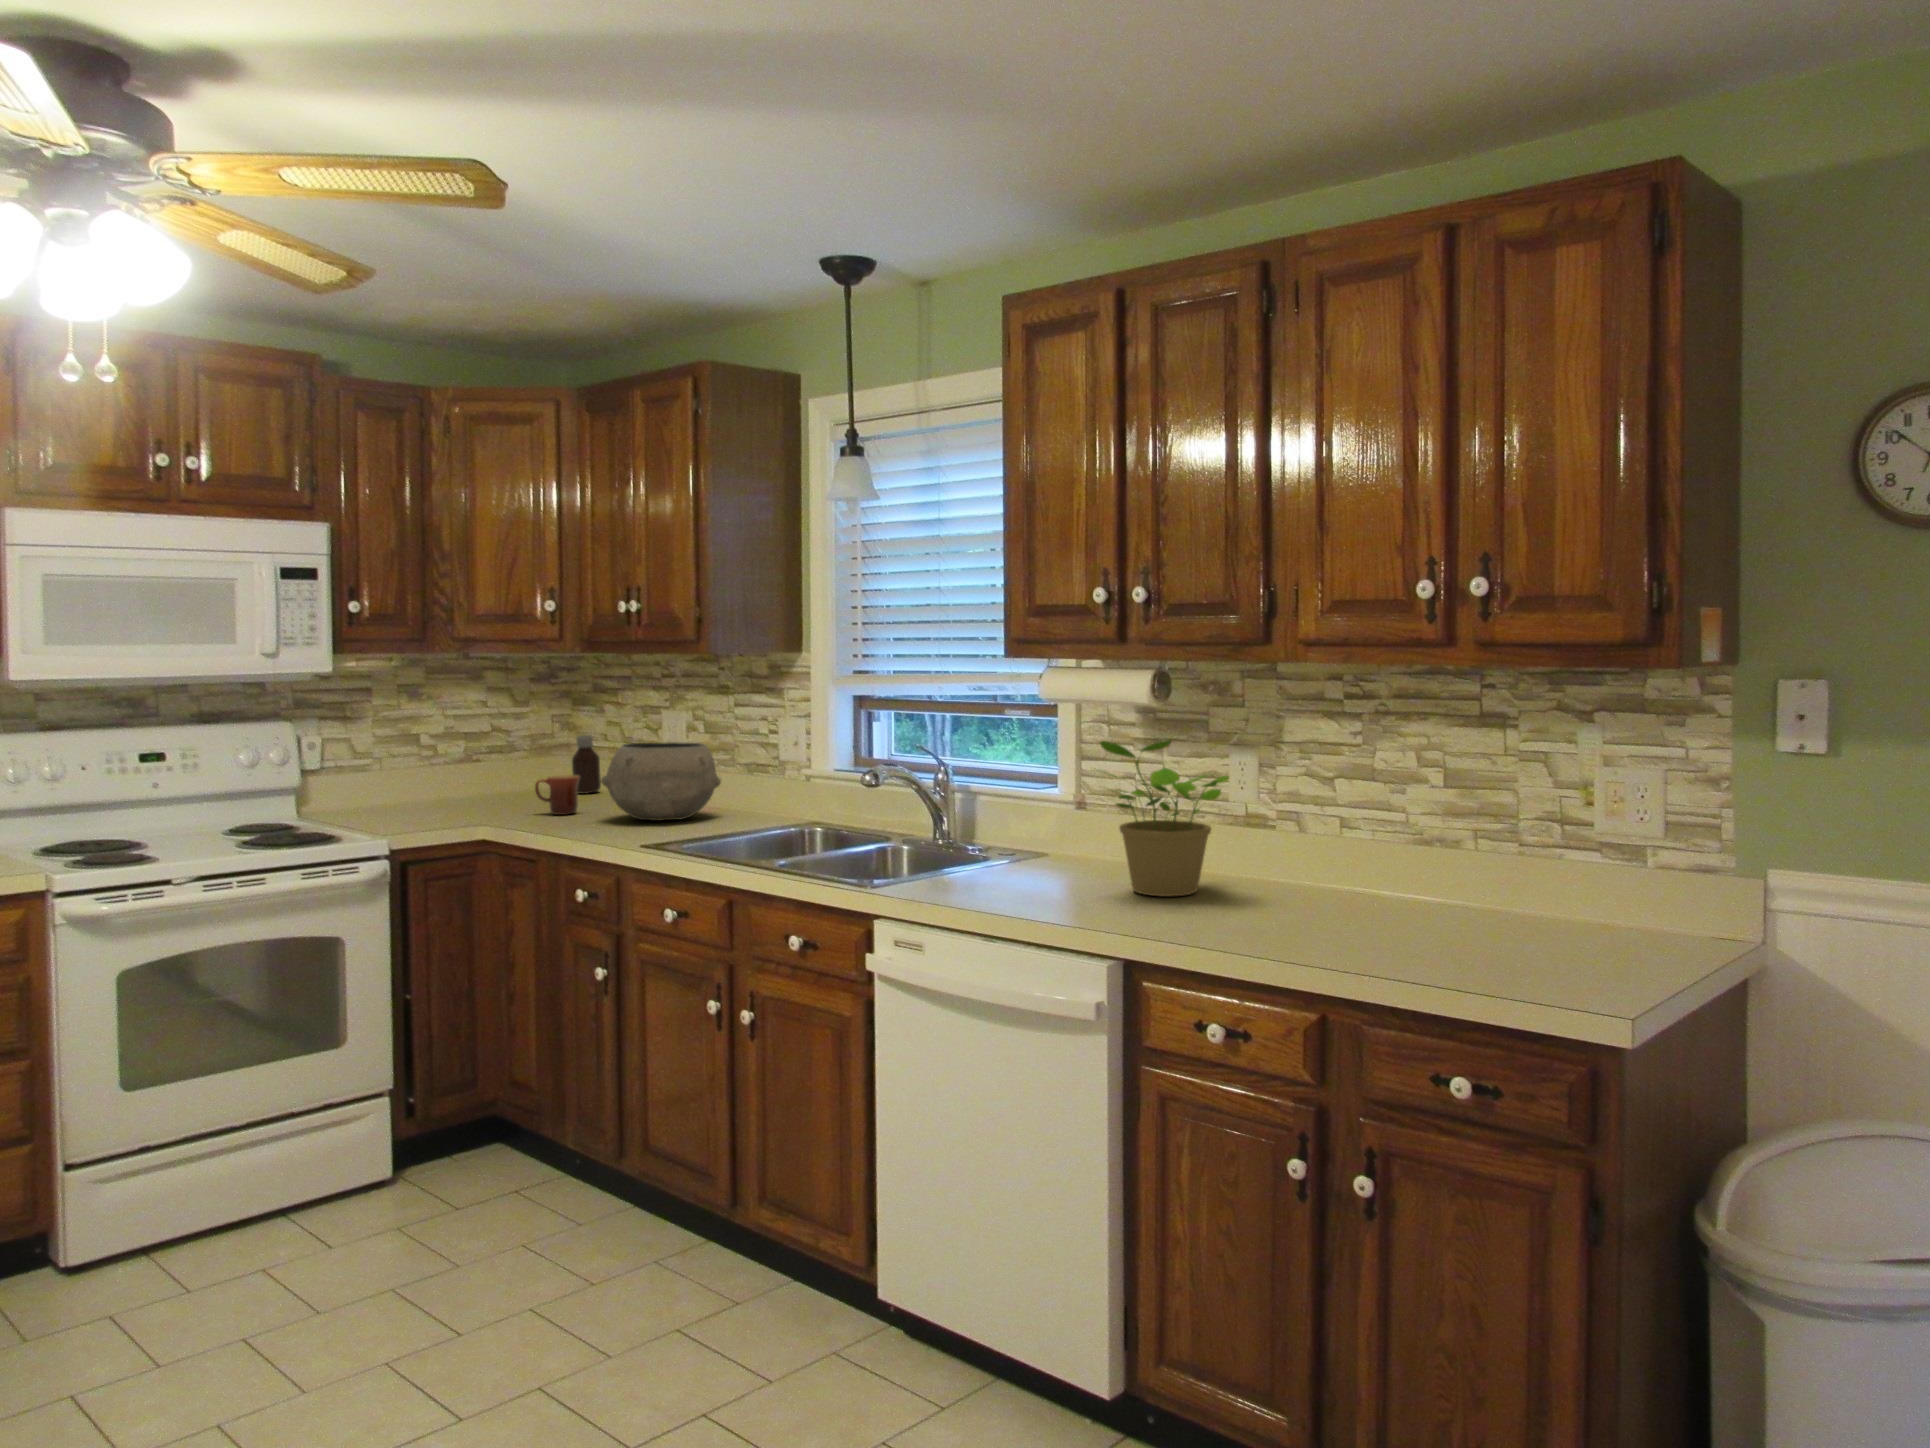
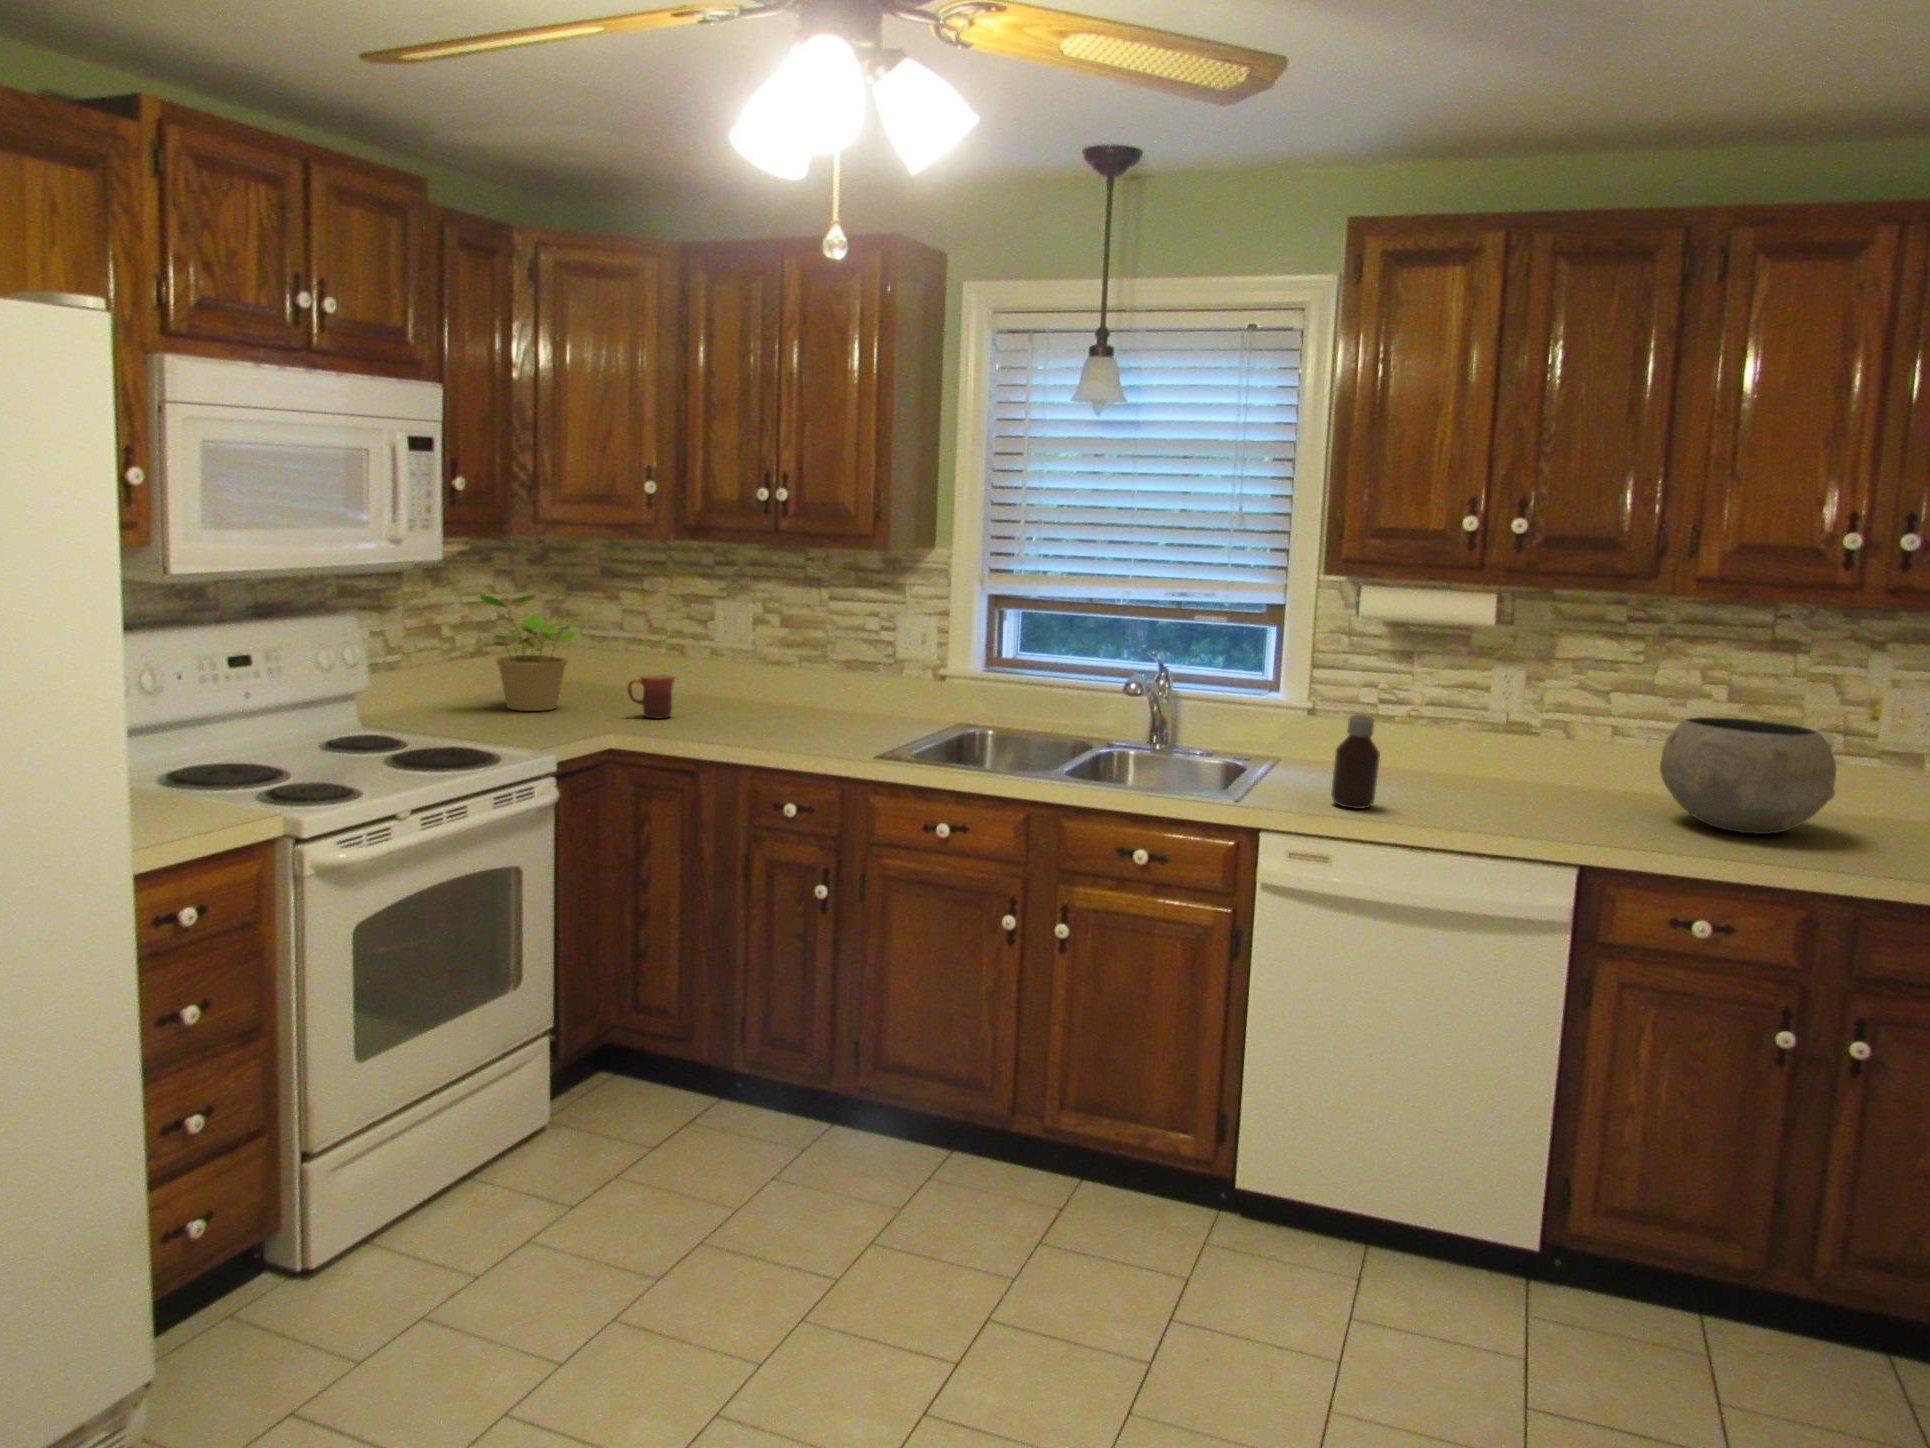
bottle: present [572,735,601,794] -> present [1331,715,1380,809]
potted plant: present [1094,740,1229,896] -> present [480,594,579,711]
ceramic bowl: present [601,742,721,821] -> present [1660,717,1836,834]

